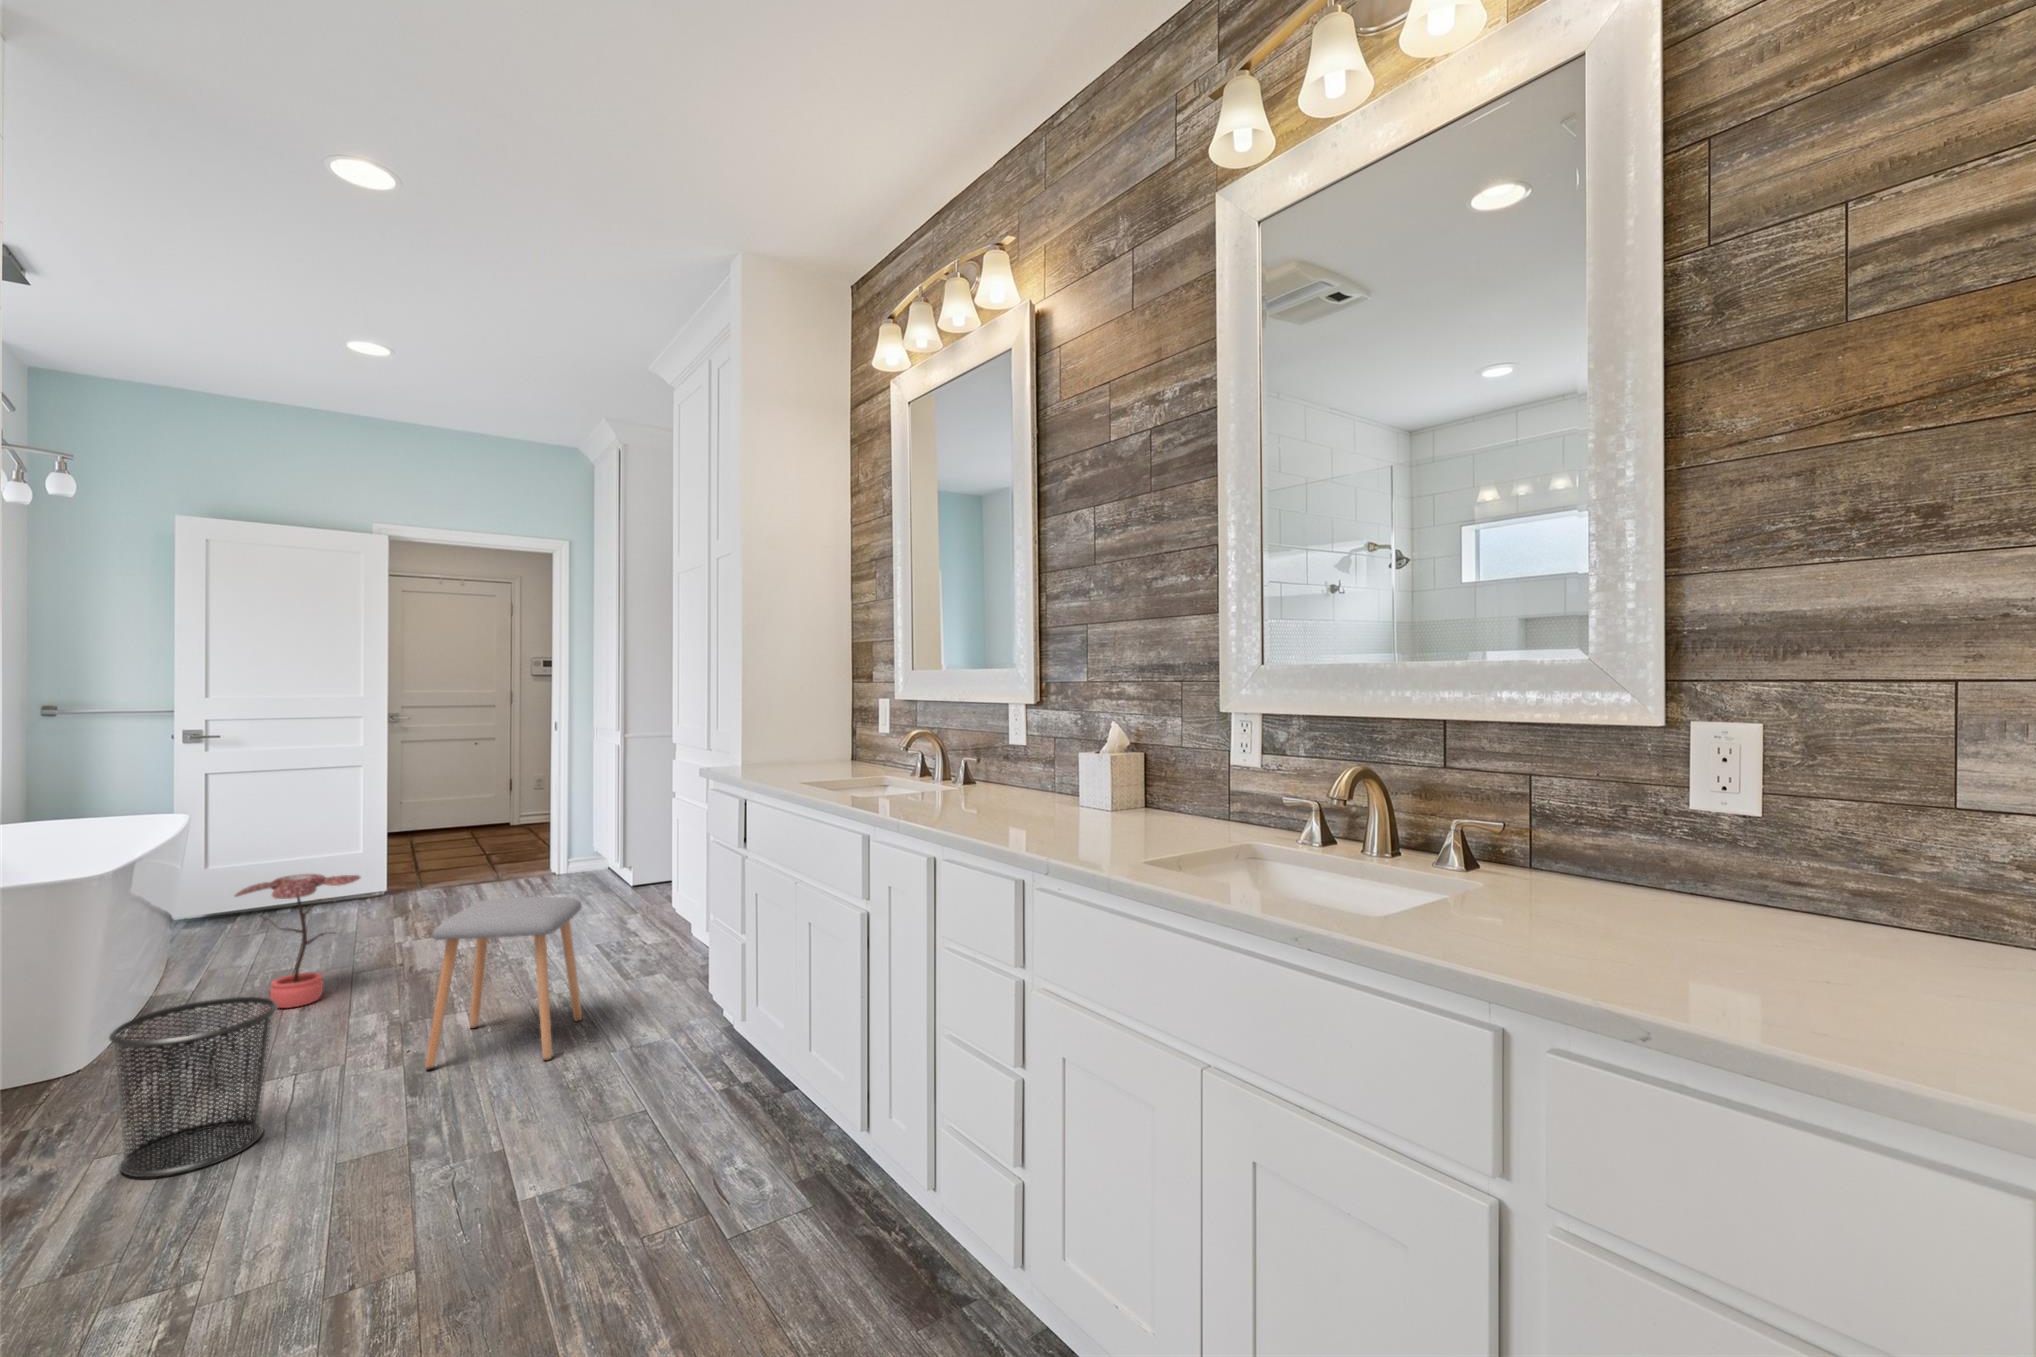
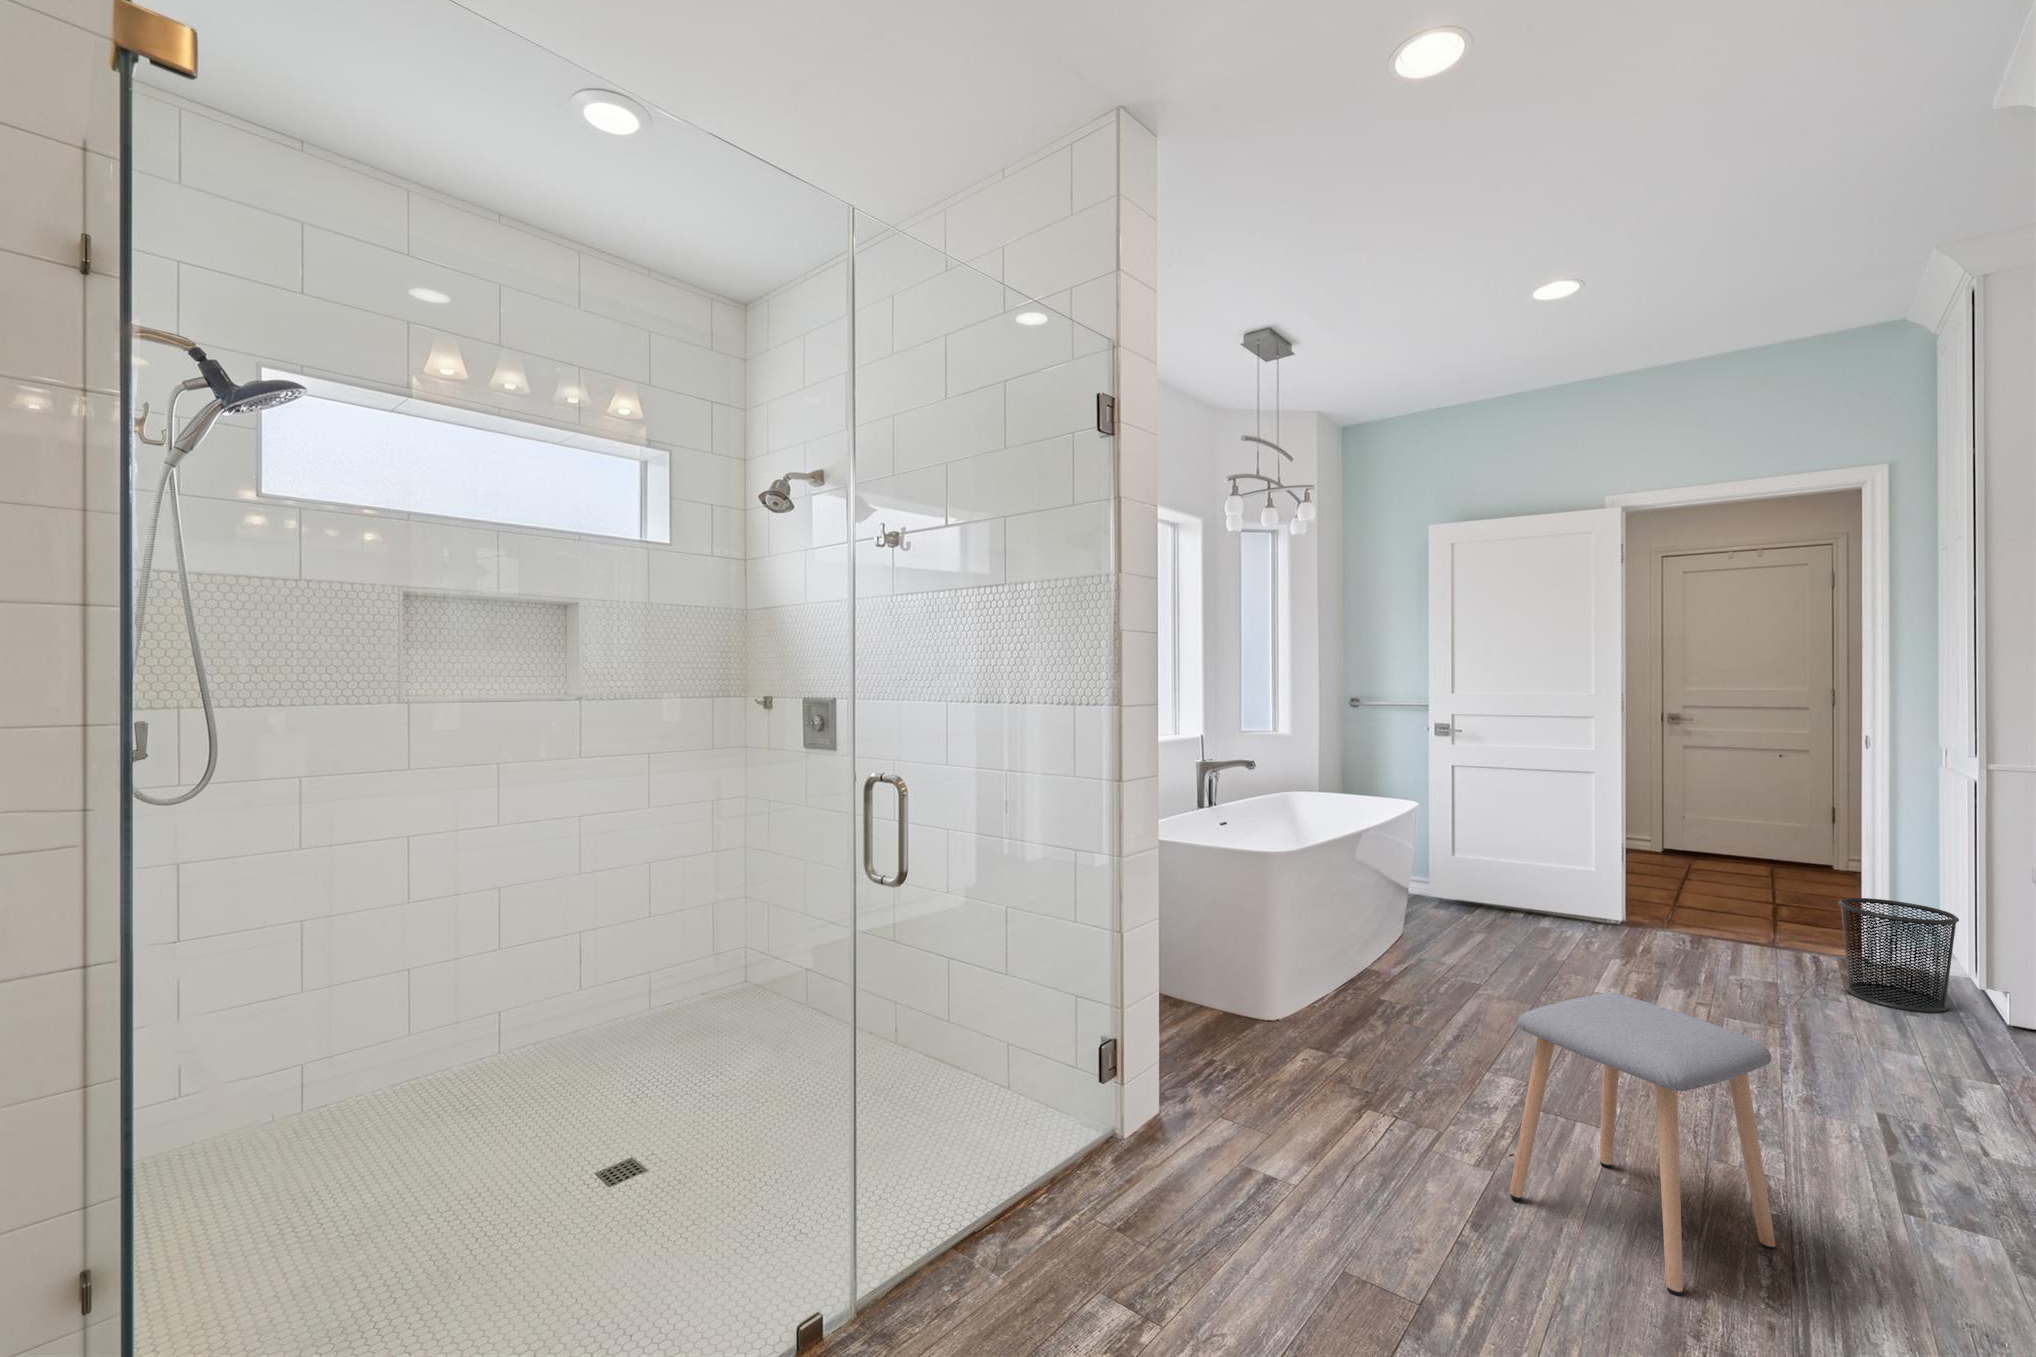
potted plant: present [235,874,360,1008] -> none [1402,888,1519,1034]
waste bin: present [109,997,278,1177] -> present [1838,898,1959,1012]

